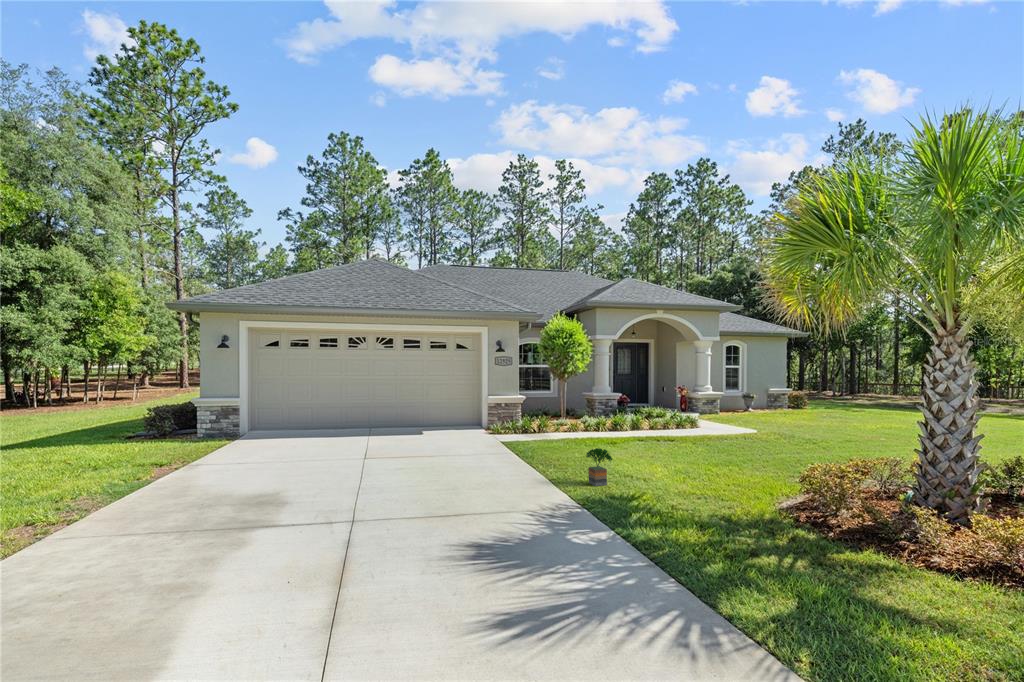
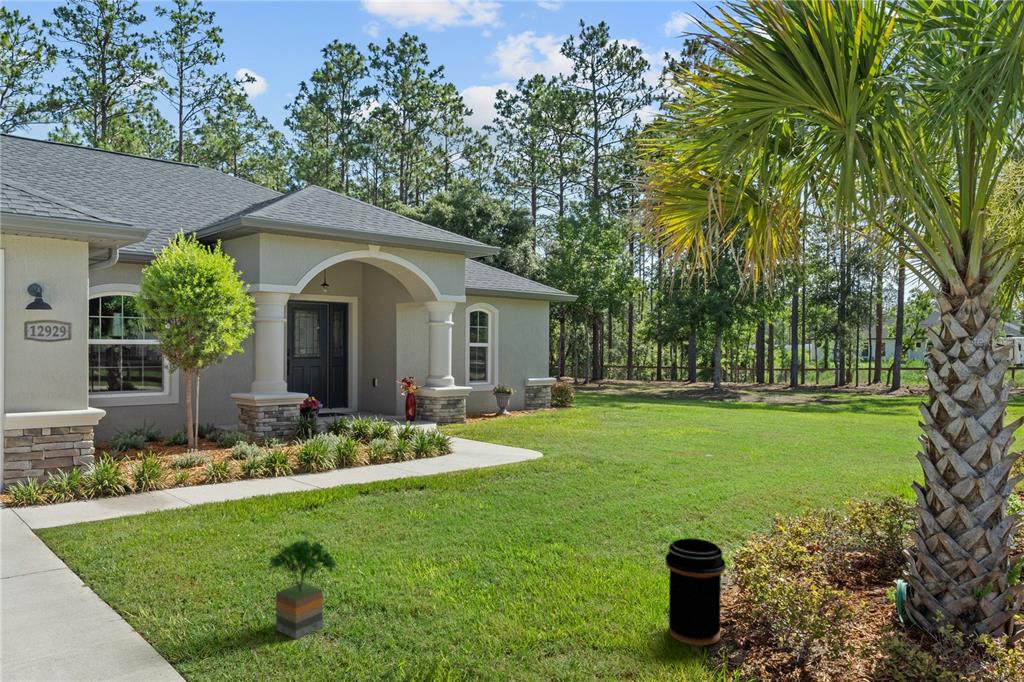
trash can: none [766,467,799,518] -> present [665,538,725,645]

